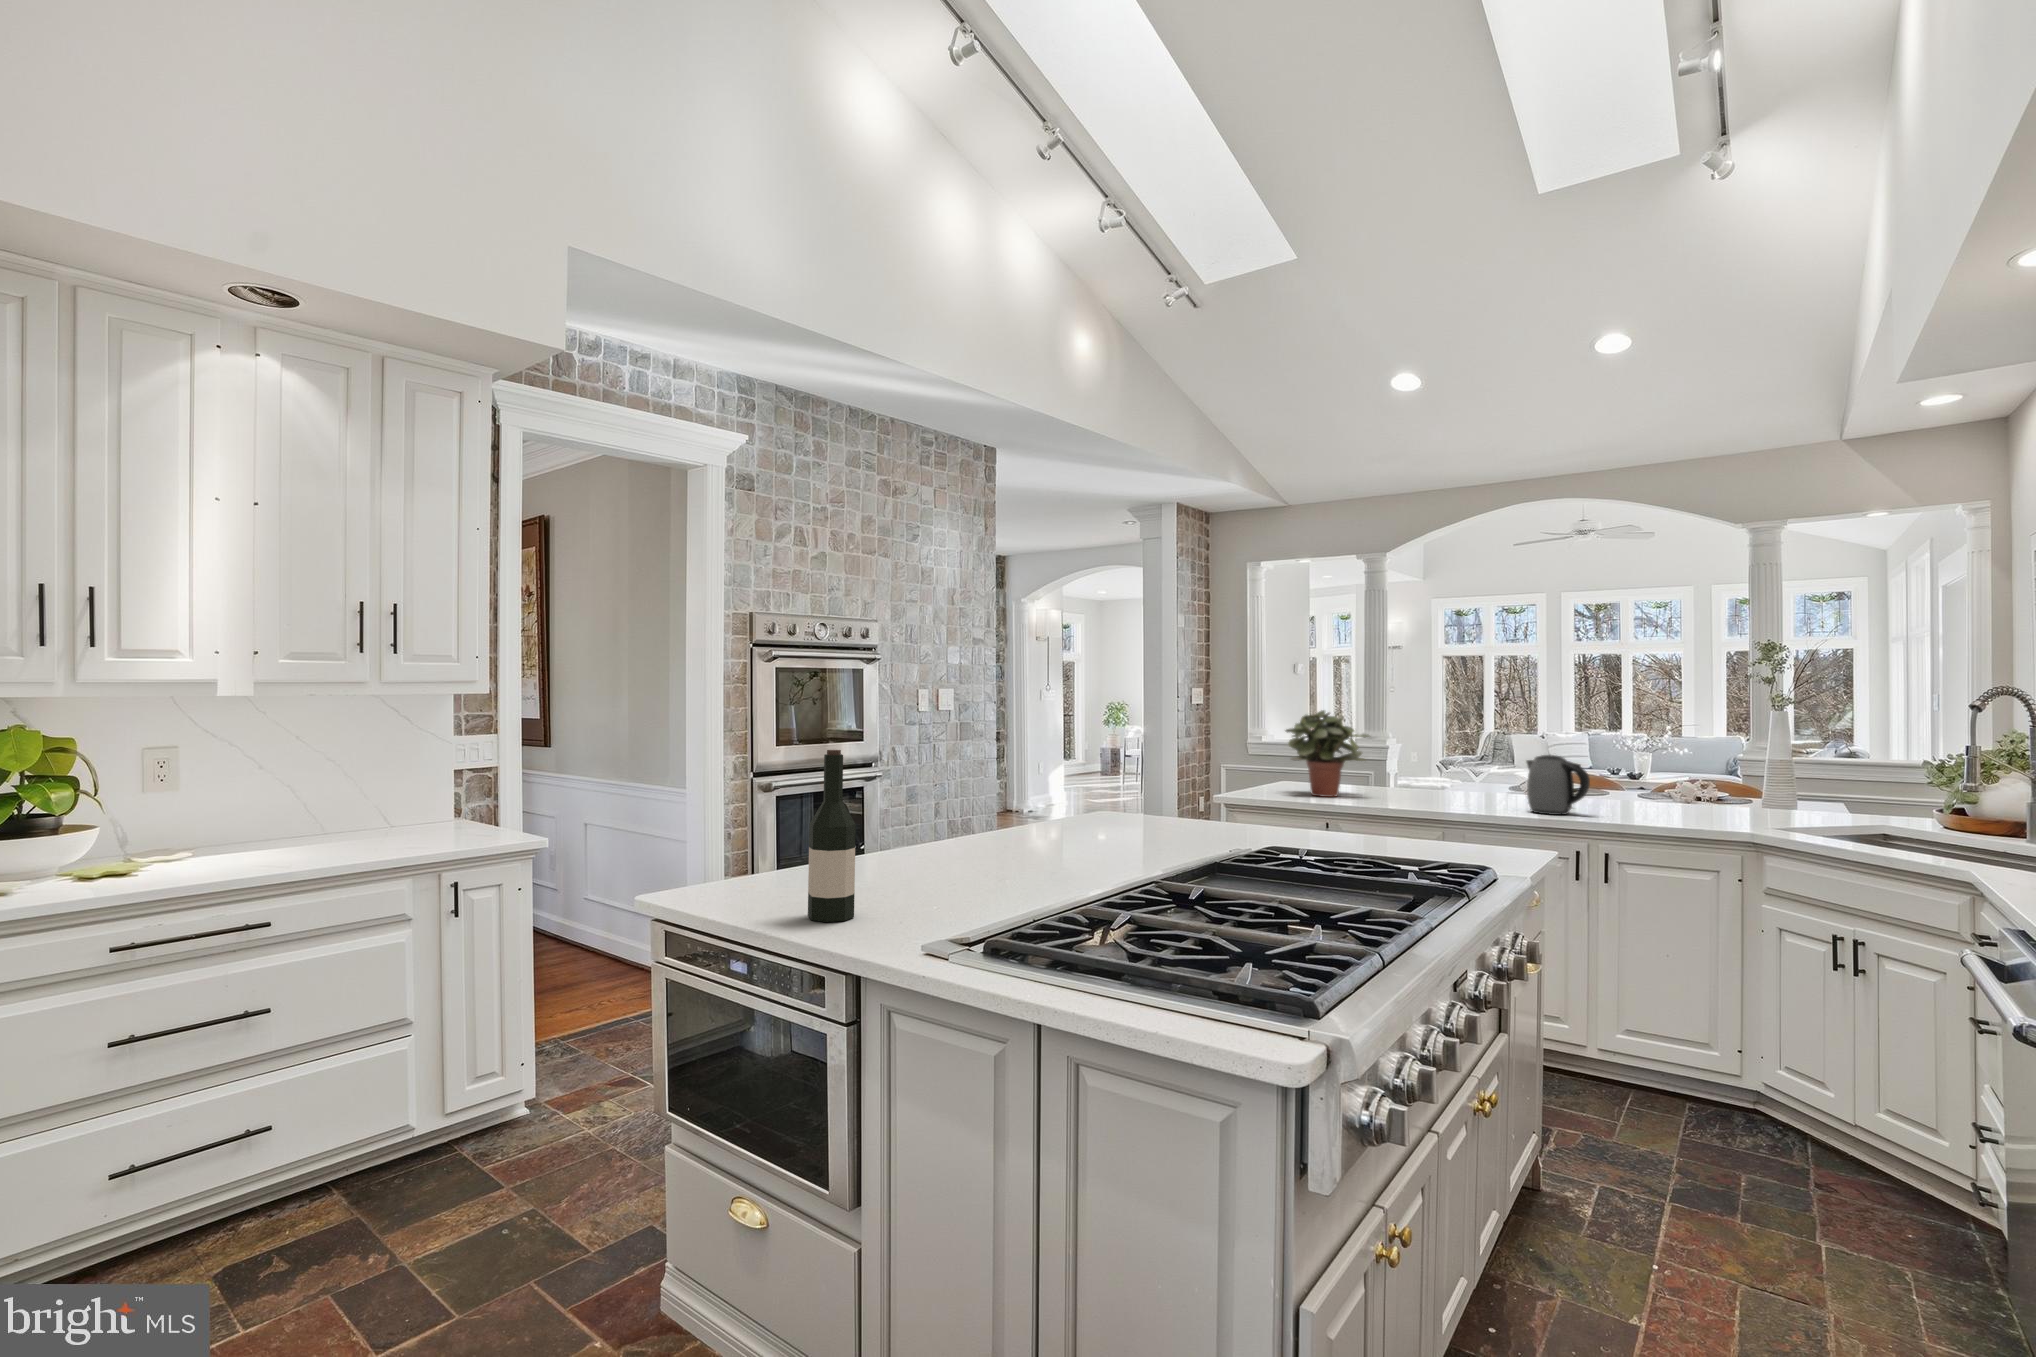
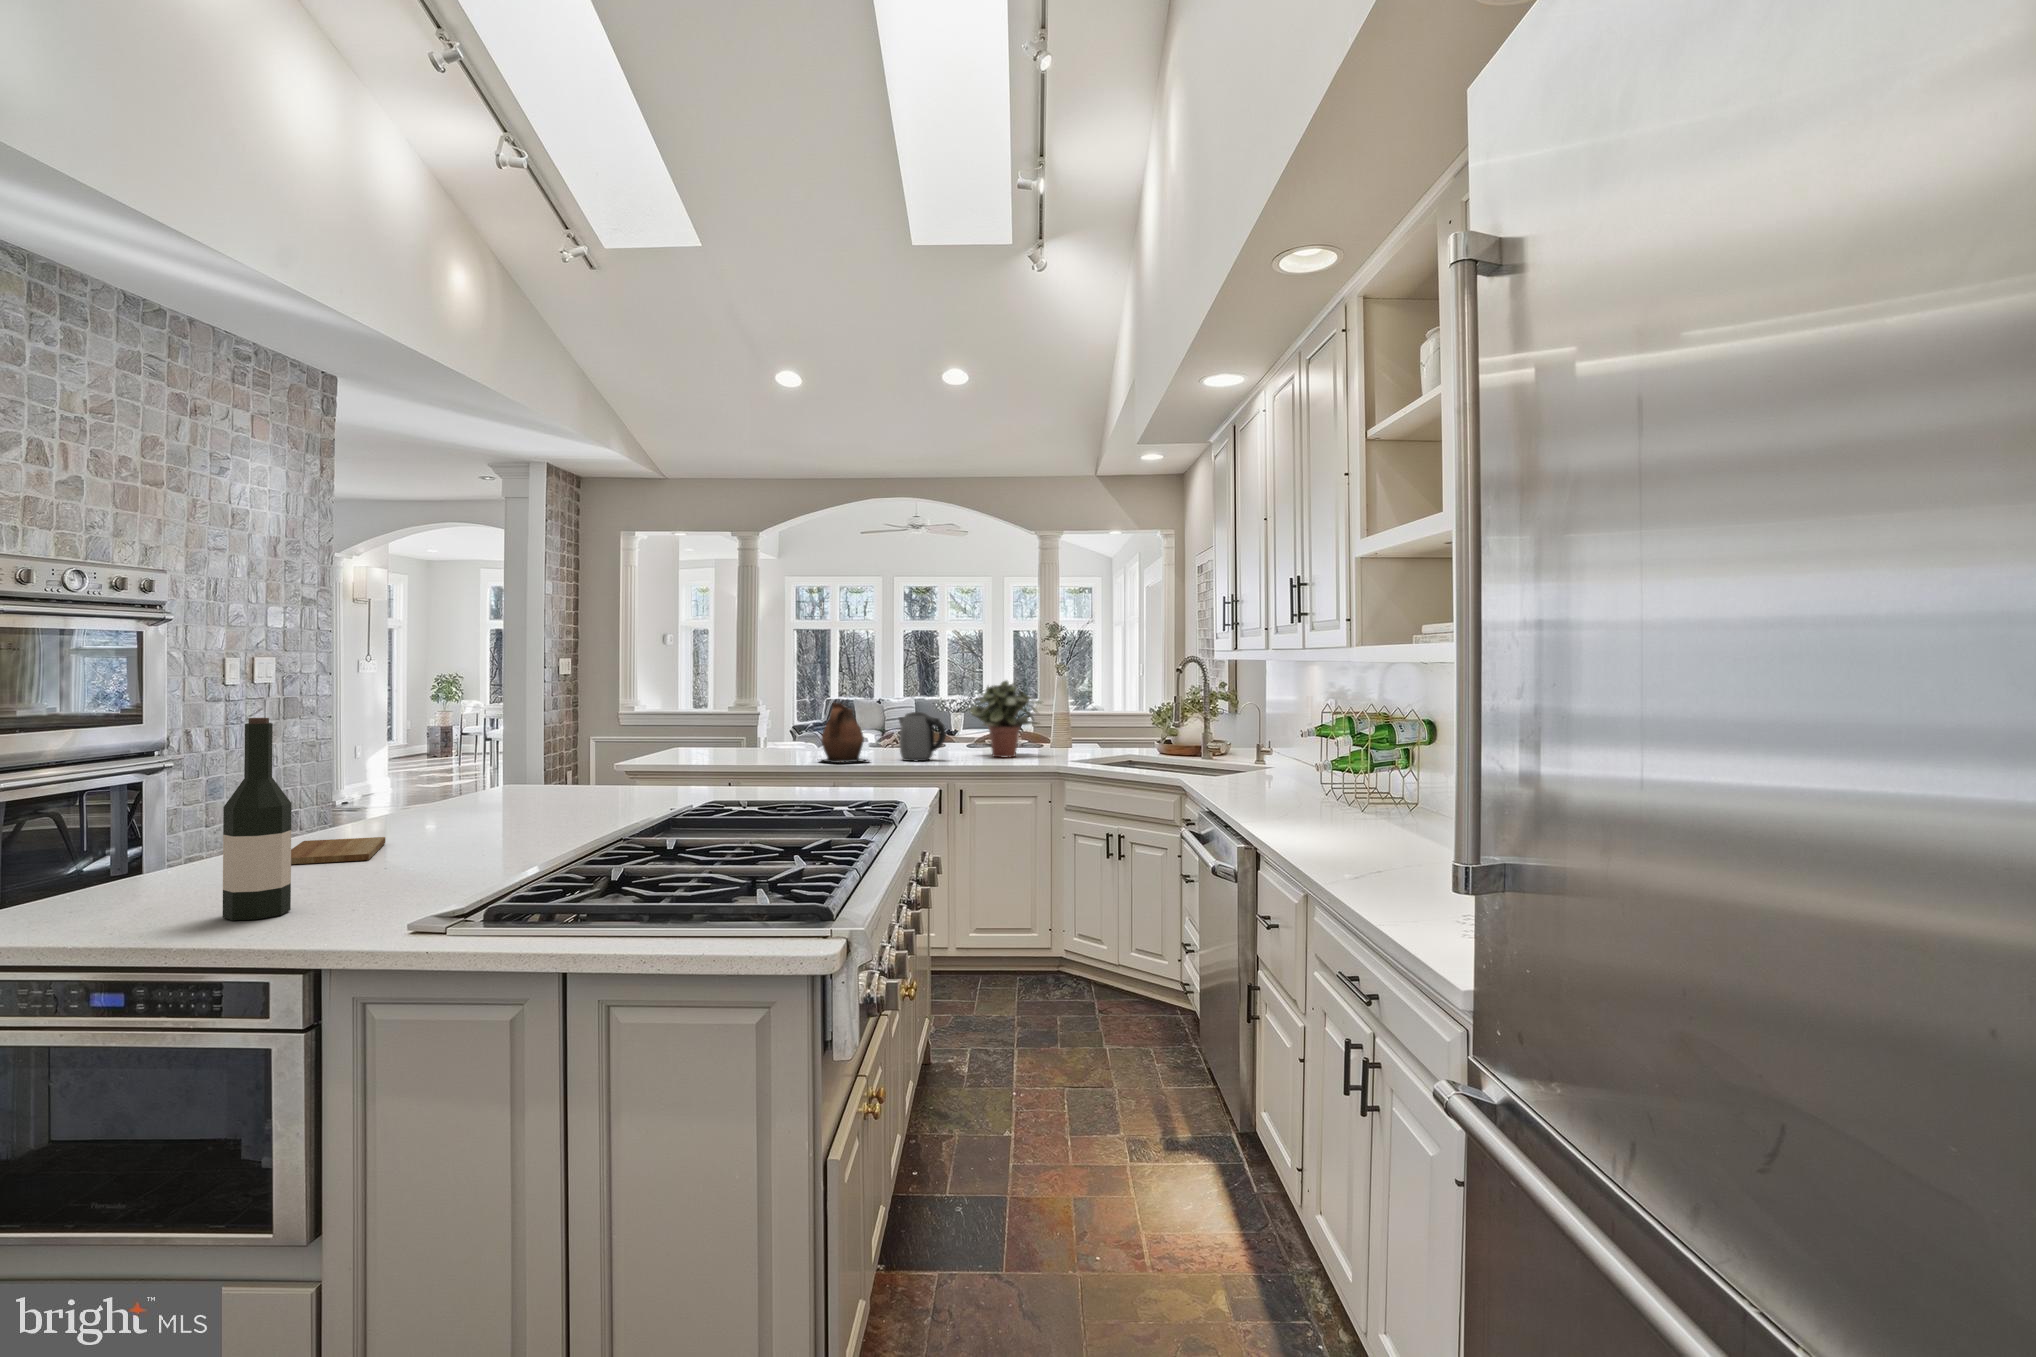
potted plant: present [1286,710,1369,797] -> present [970,681,1041,757]
ceramic pitcher: none [1421,741,1490,812] -> present [821,703,866,763]
cutting board: none [879,852,966,876] -> present [291,837,385,864]

